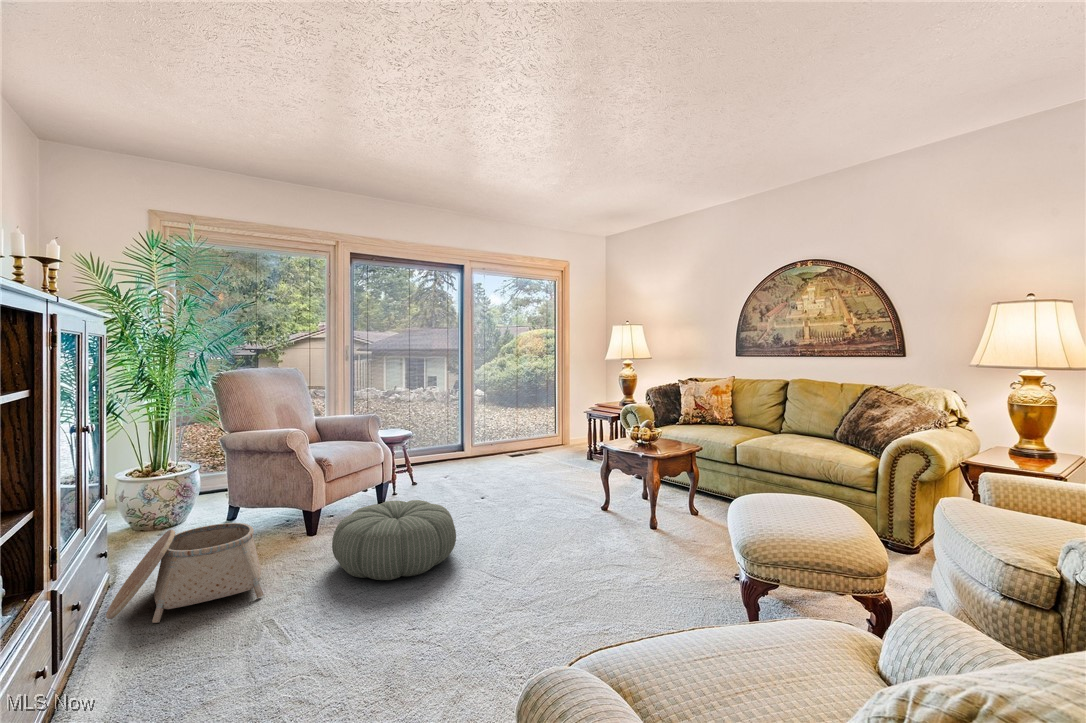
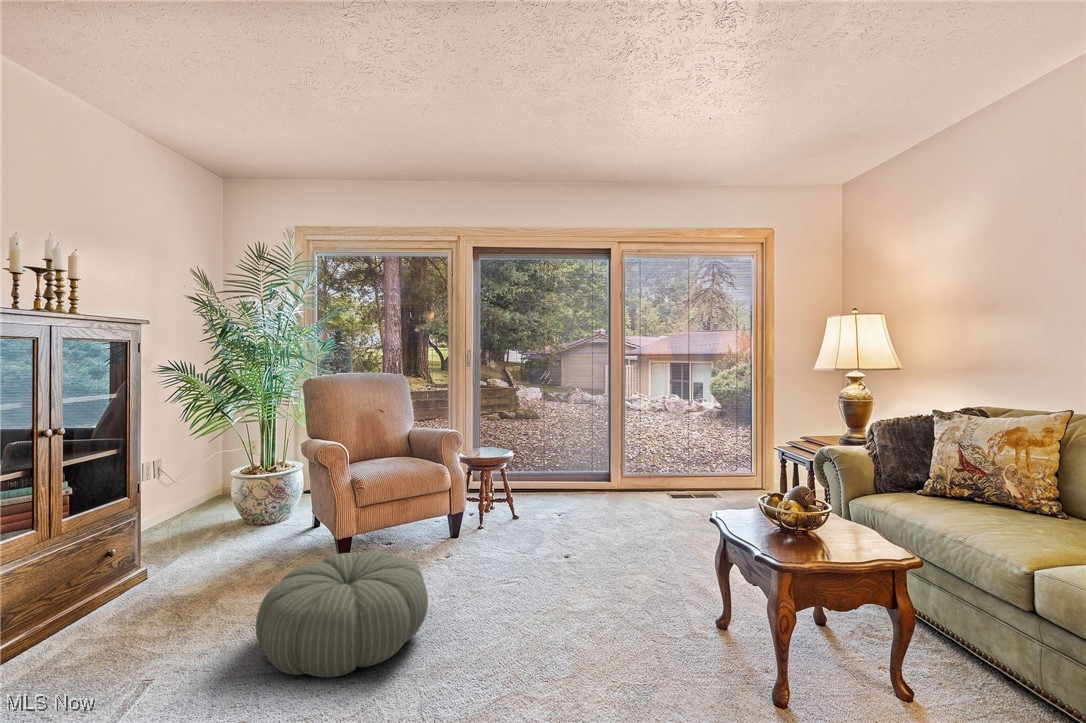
basket: present [106,523,263,623] -> none [52,544,240,650]

